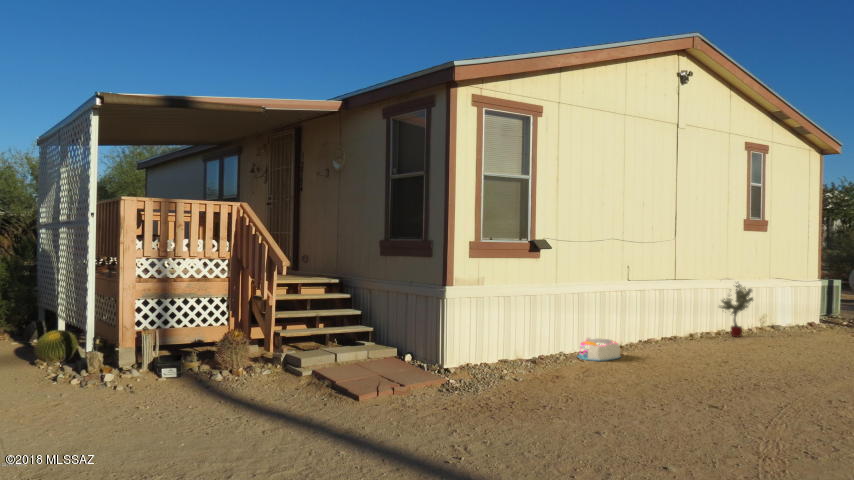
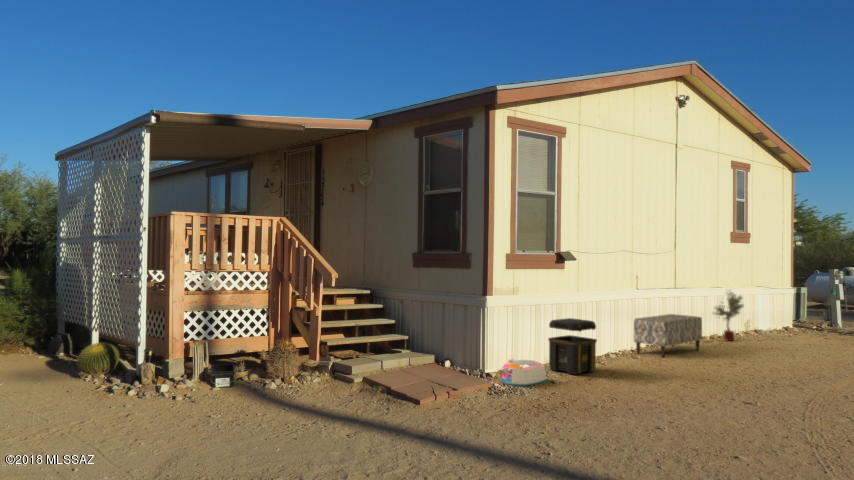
bench: none [623,307,700,354] -> present [634,314,702,357]
toolbox: none [519,311,570,371] -> present [548,318,597,375]
storage bin: present [577,338,621,361] -> present [500,359,547,386]

